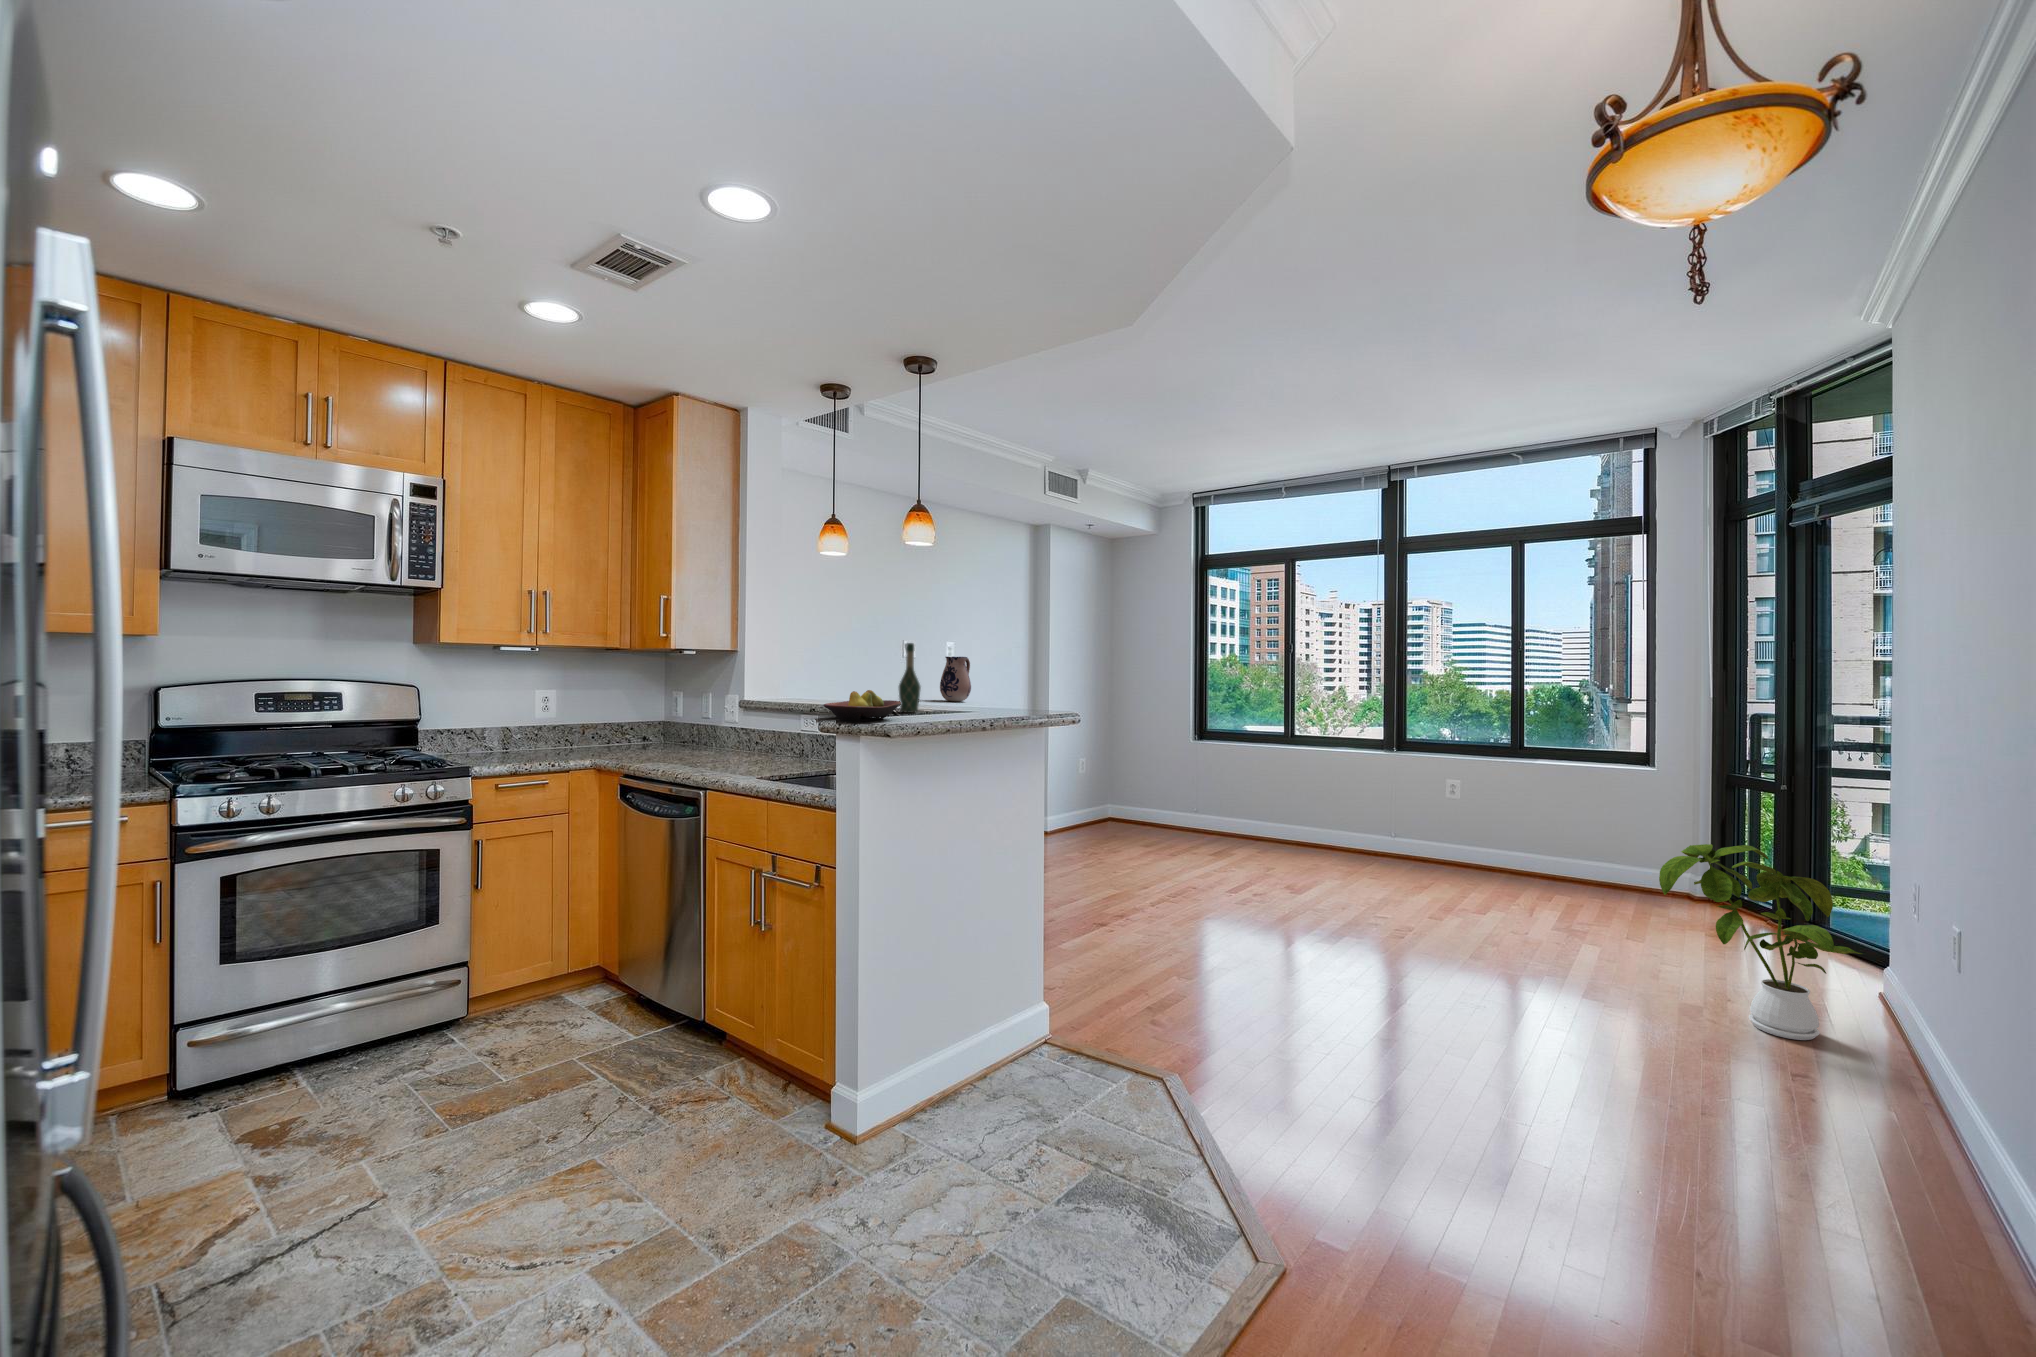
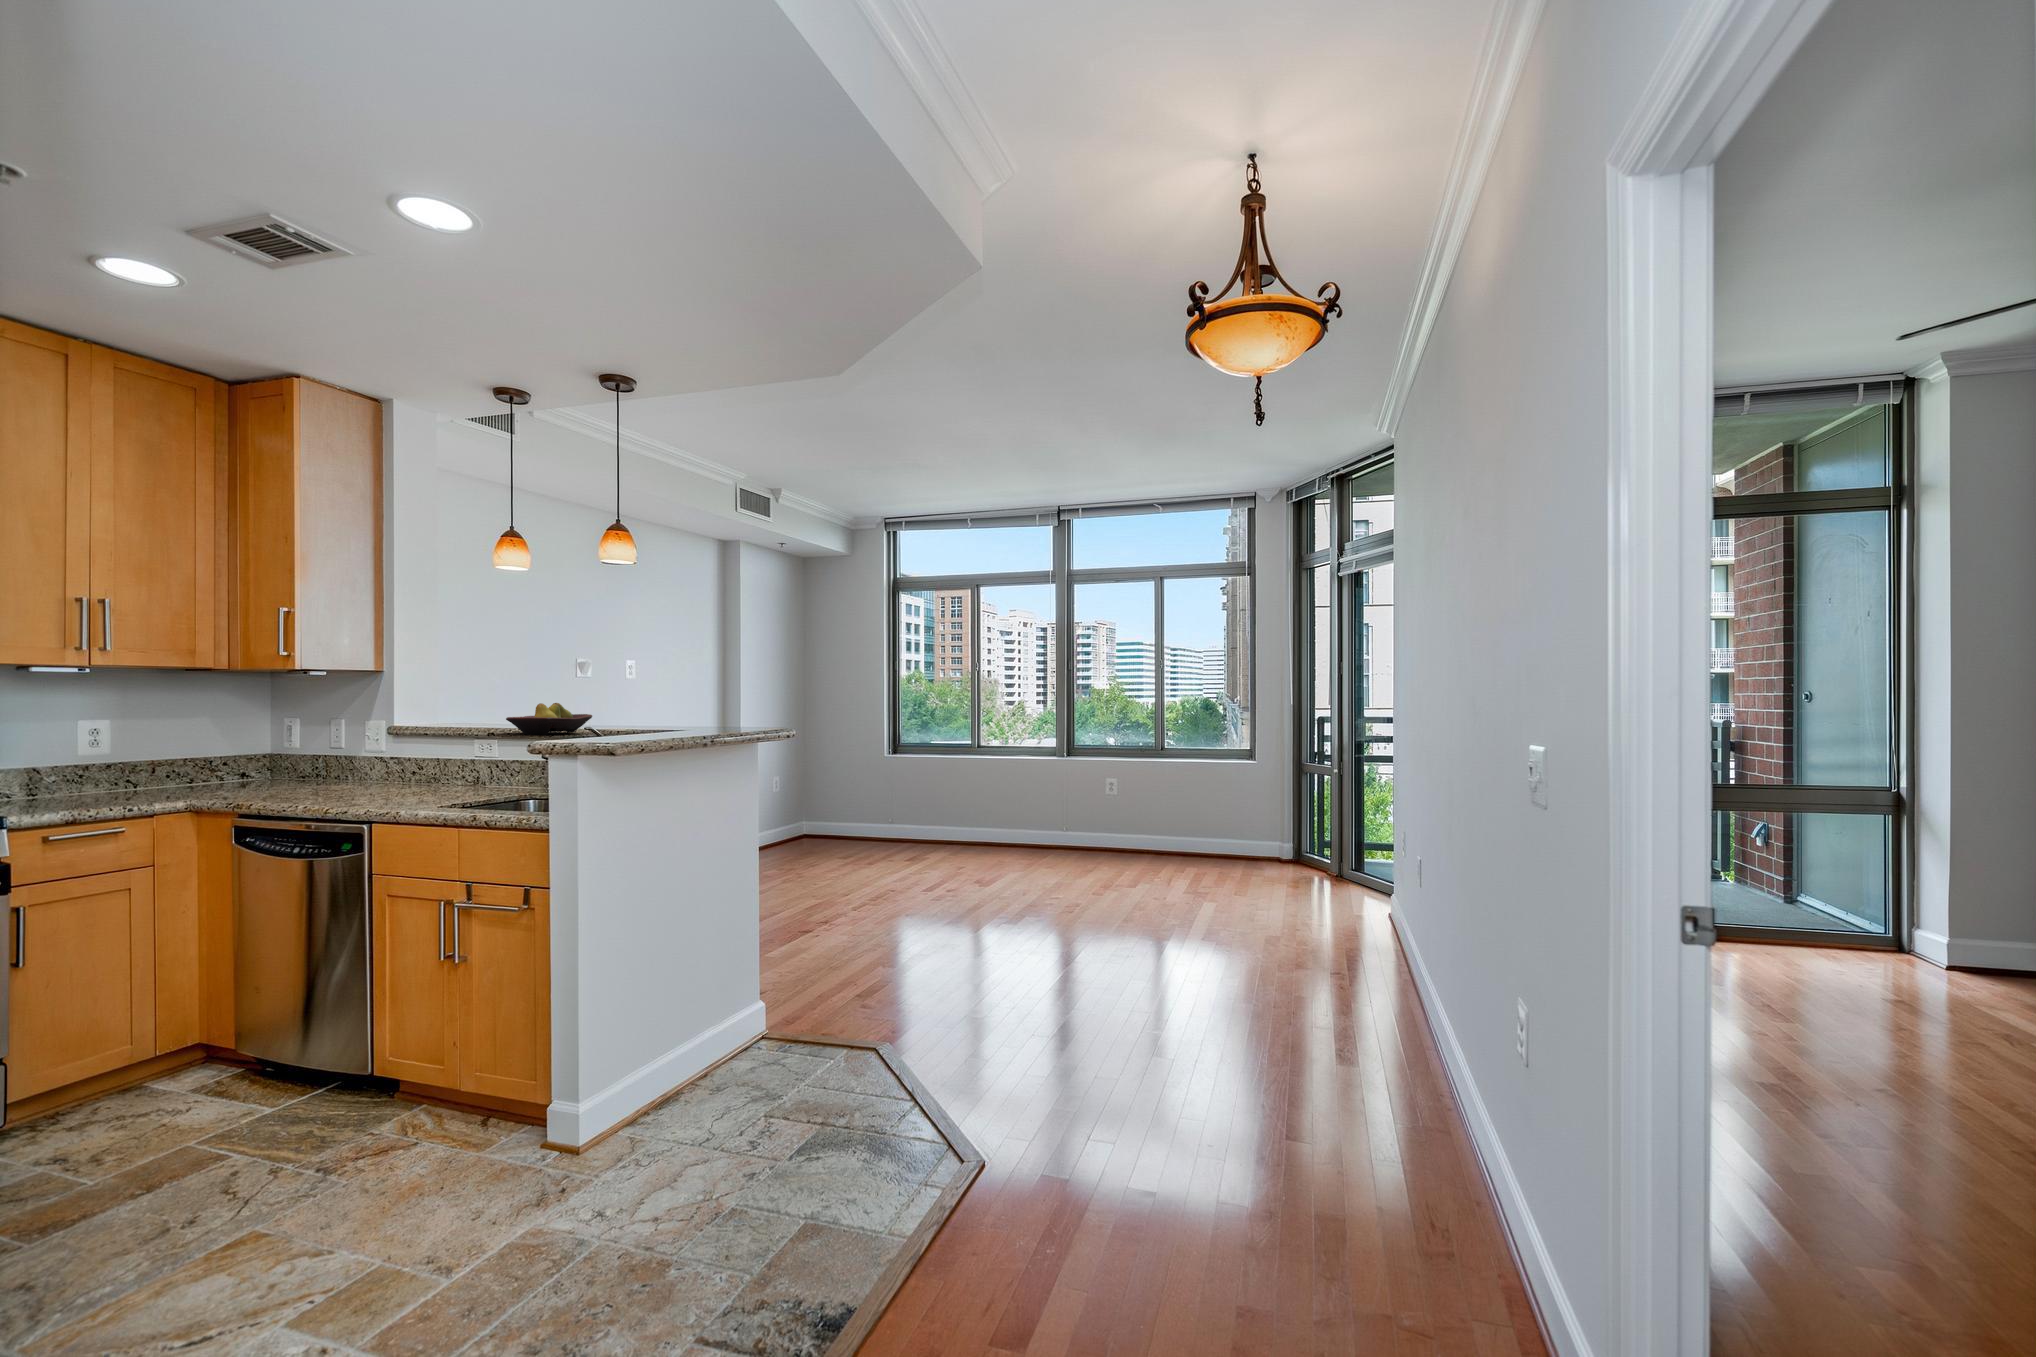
wine bottle: present [899,643,921,713] -> none [582,656,608,730]
ceramic pitcher: present [940,657,971,702] -> none [617,675,653,723]
house plant: present [1659,844,1862,1040] -> none [1271,804,1401,952]

